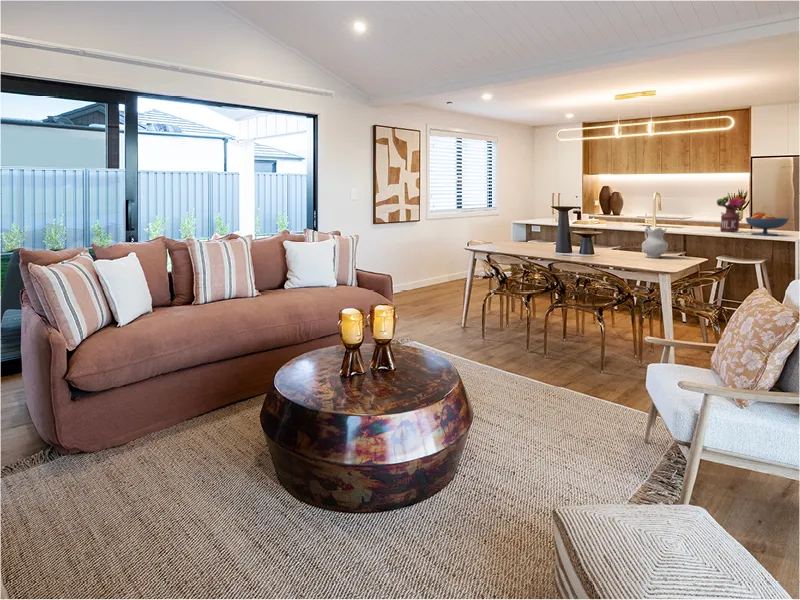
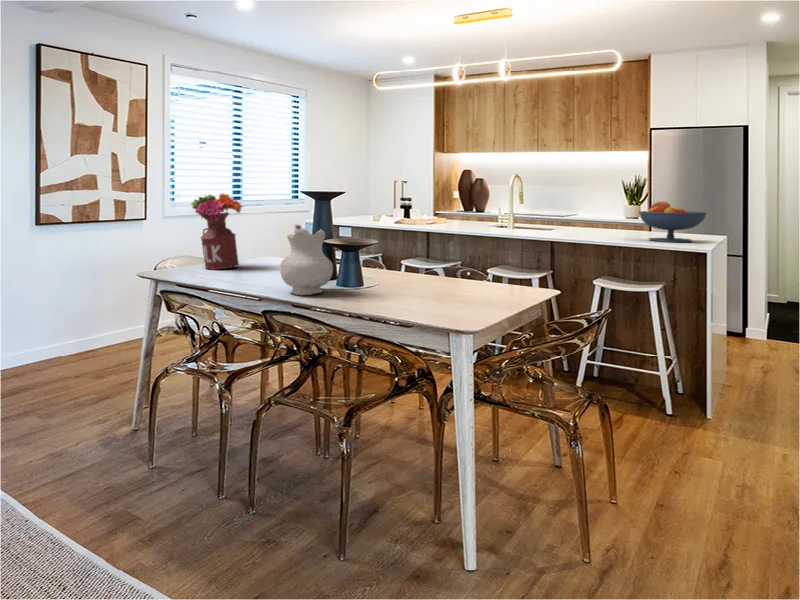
flower arrangement: present [717,195,746,232] -> present [191,193,242,270]
ceramic pitcher: present [642,226,668,258] -> present [280,225,333,295]

